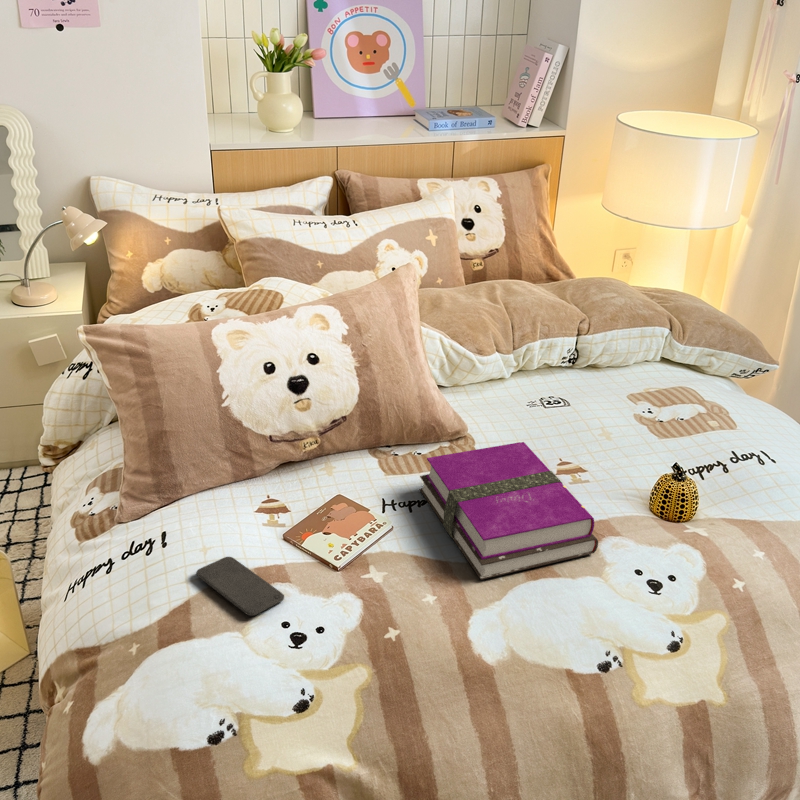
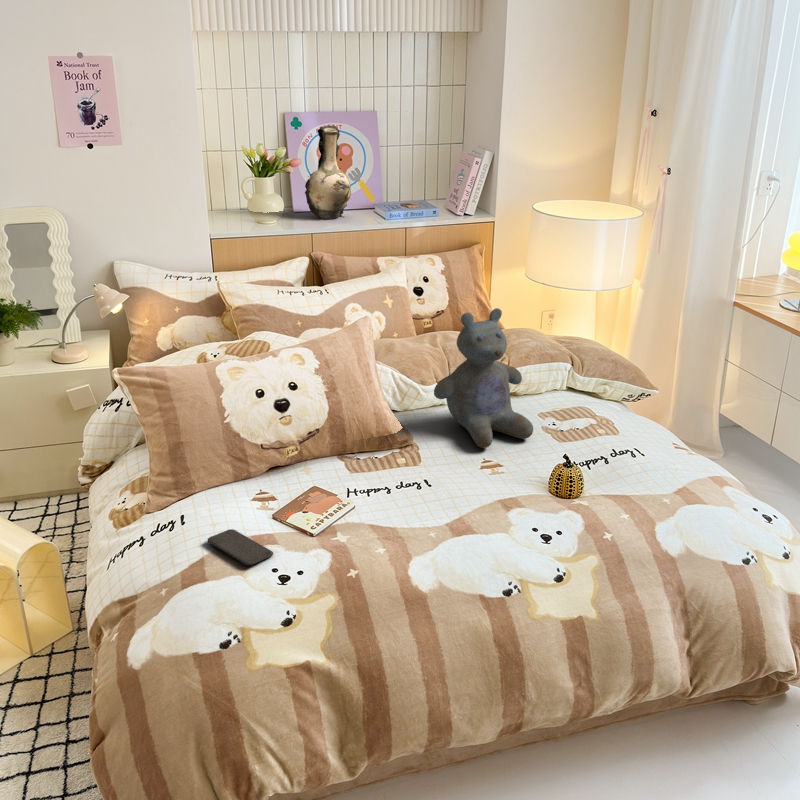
decorative vase: none [329,5,388,128] -> present [305,126,351,219]
stuffed bear: none [496,259,624,444] -> present [434,308,533,448]
hardback book: present [420,442,598,580] -> none [376,444,507,538]

